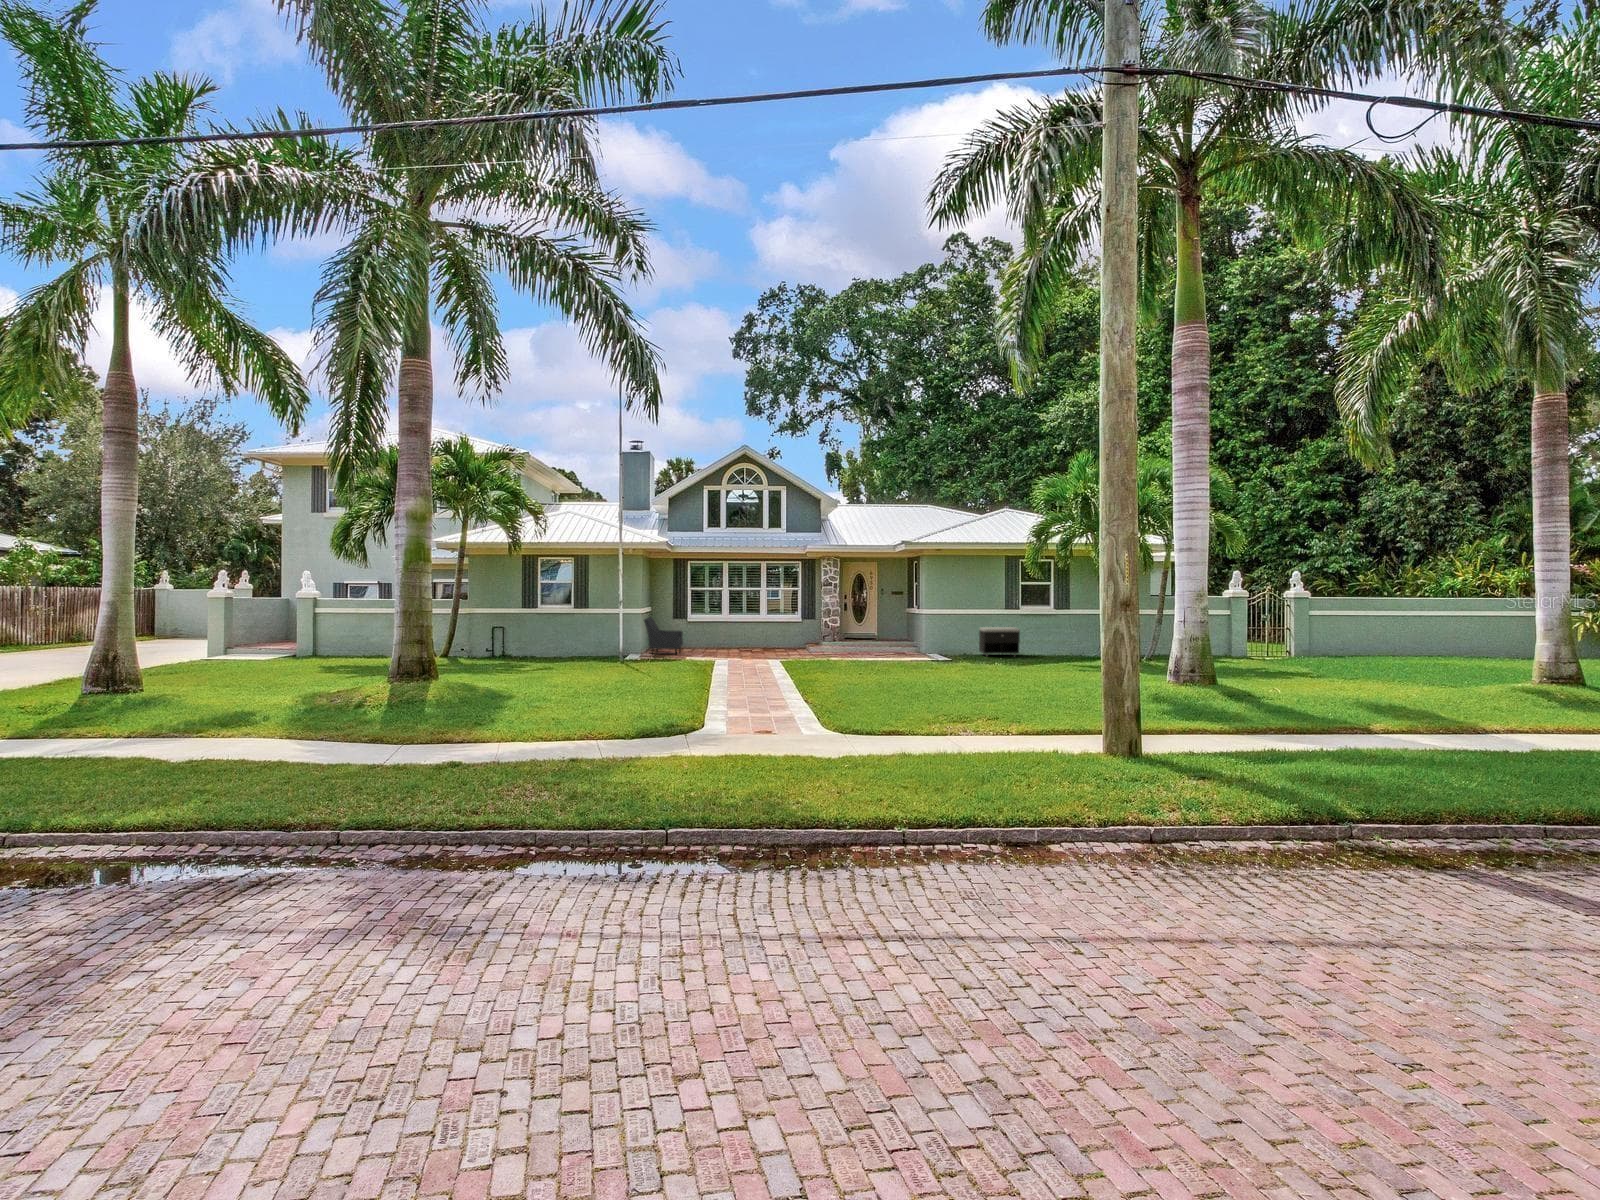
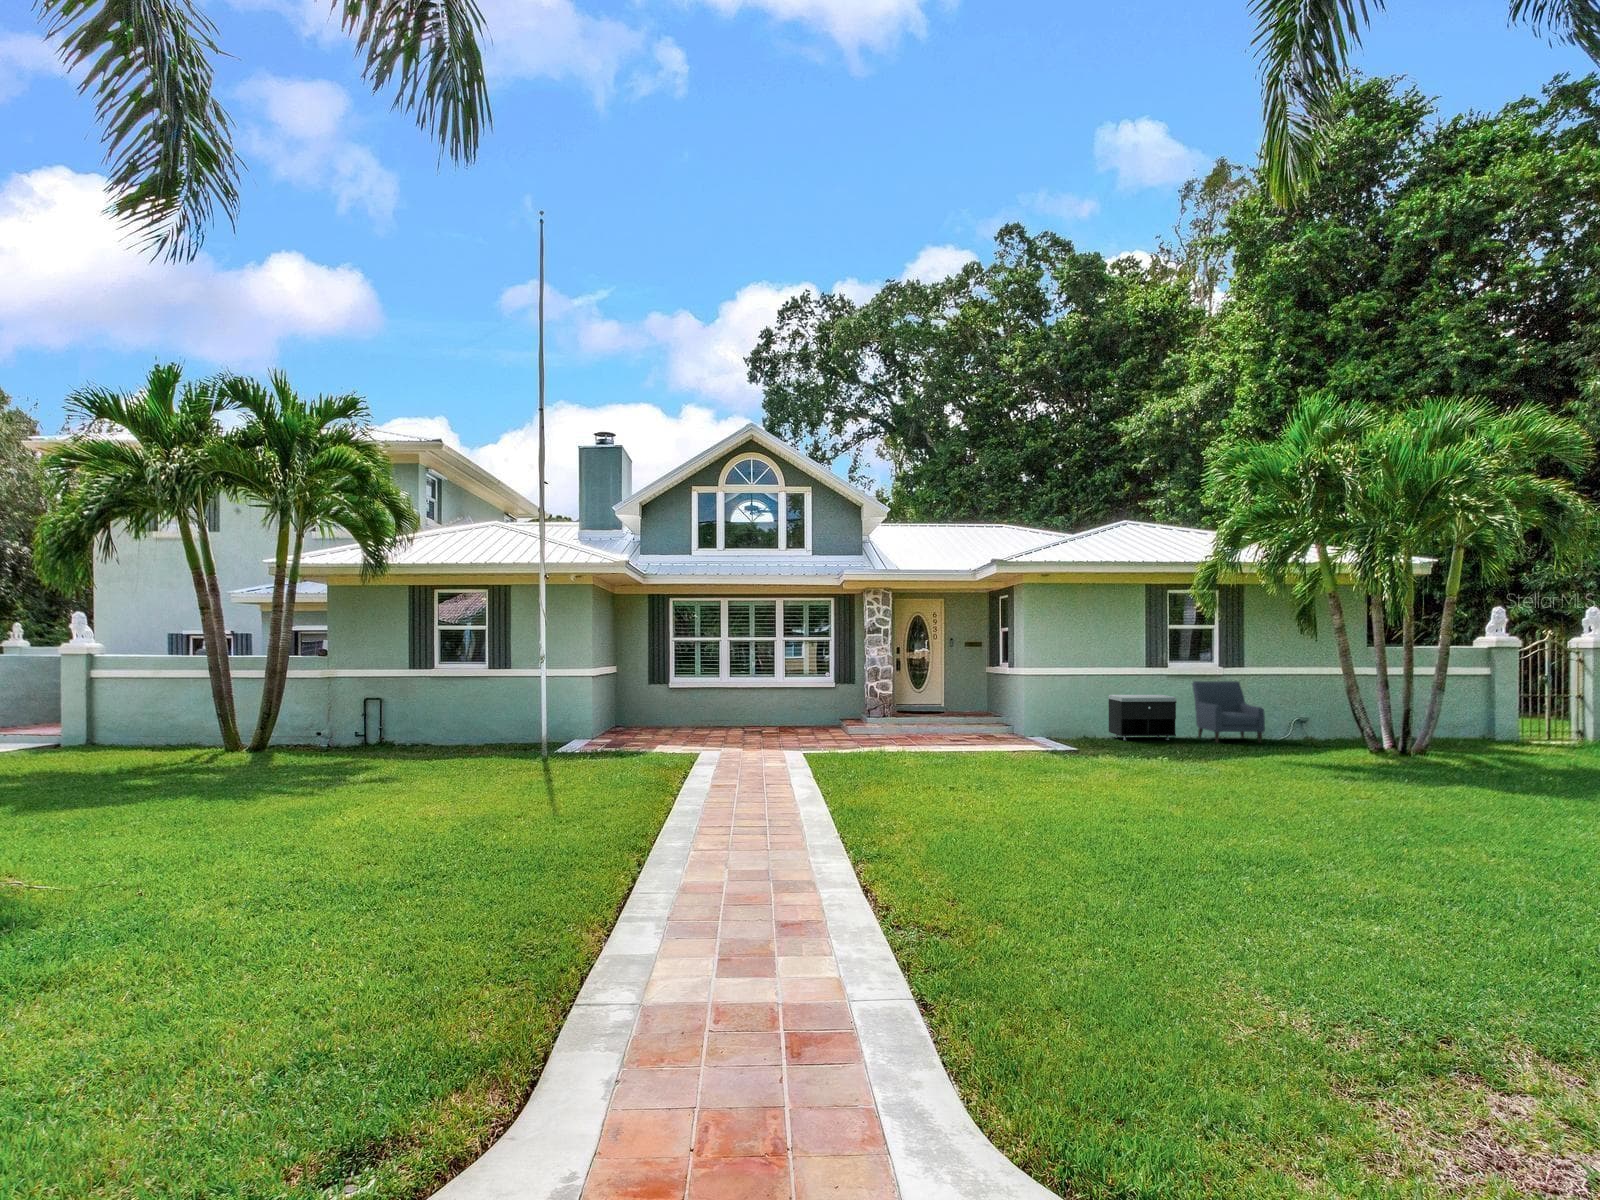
chair: present [644,617,683,654] -> present [1192,681,1265,743]

